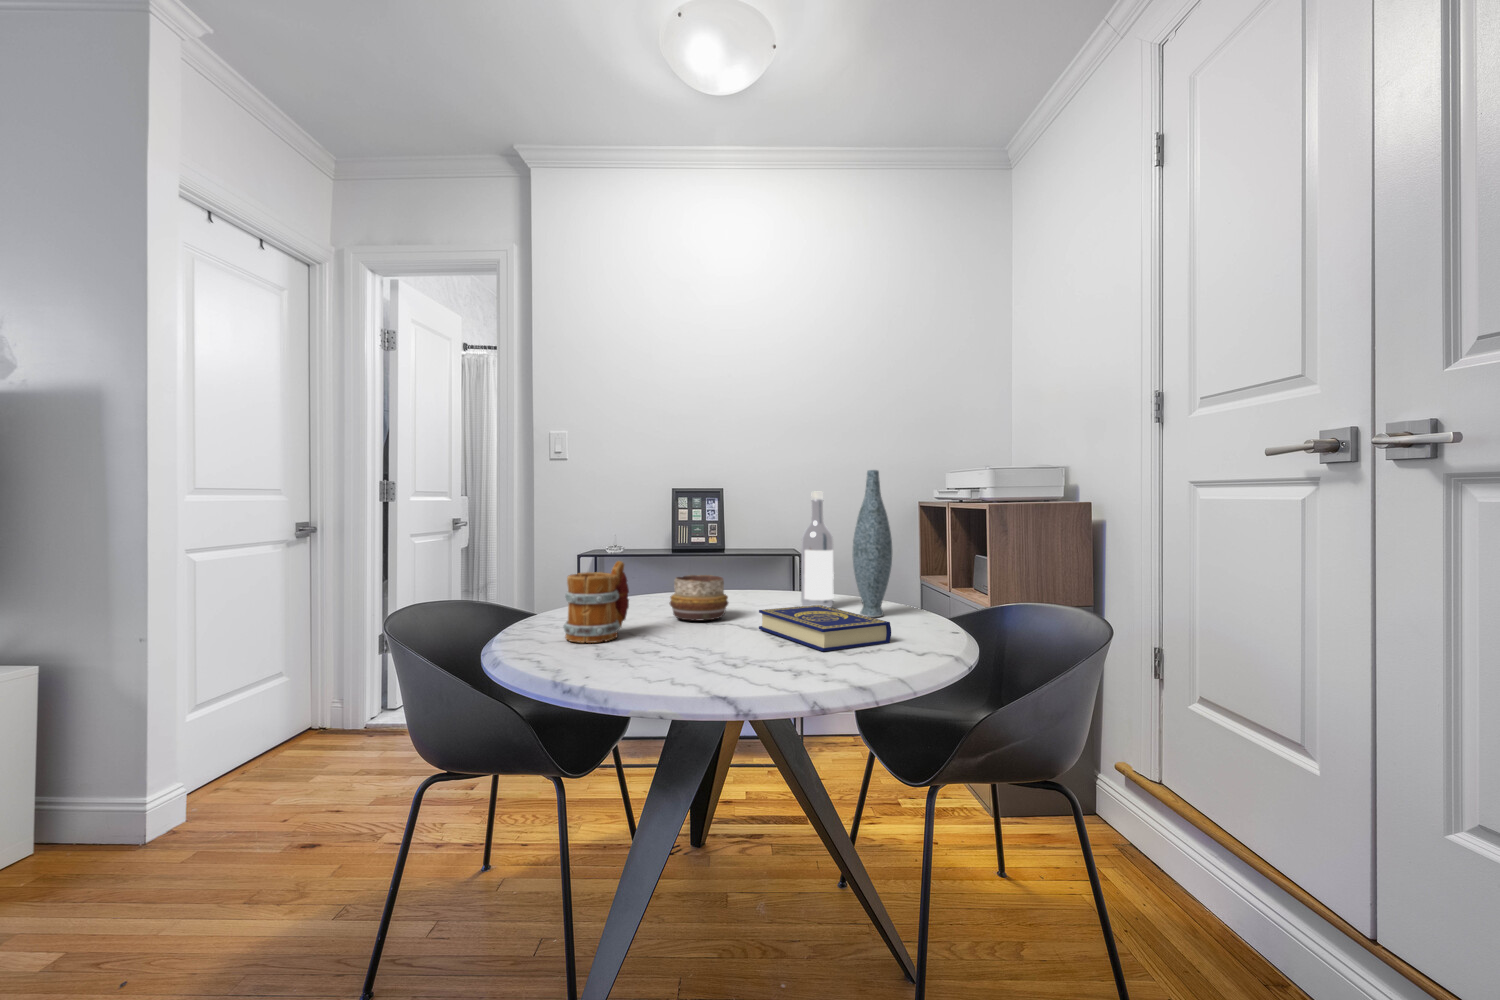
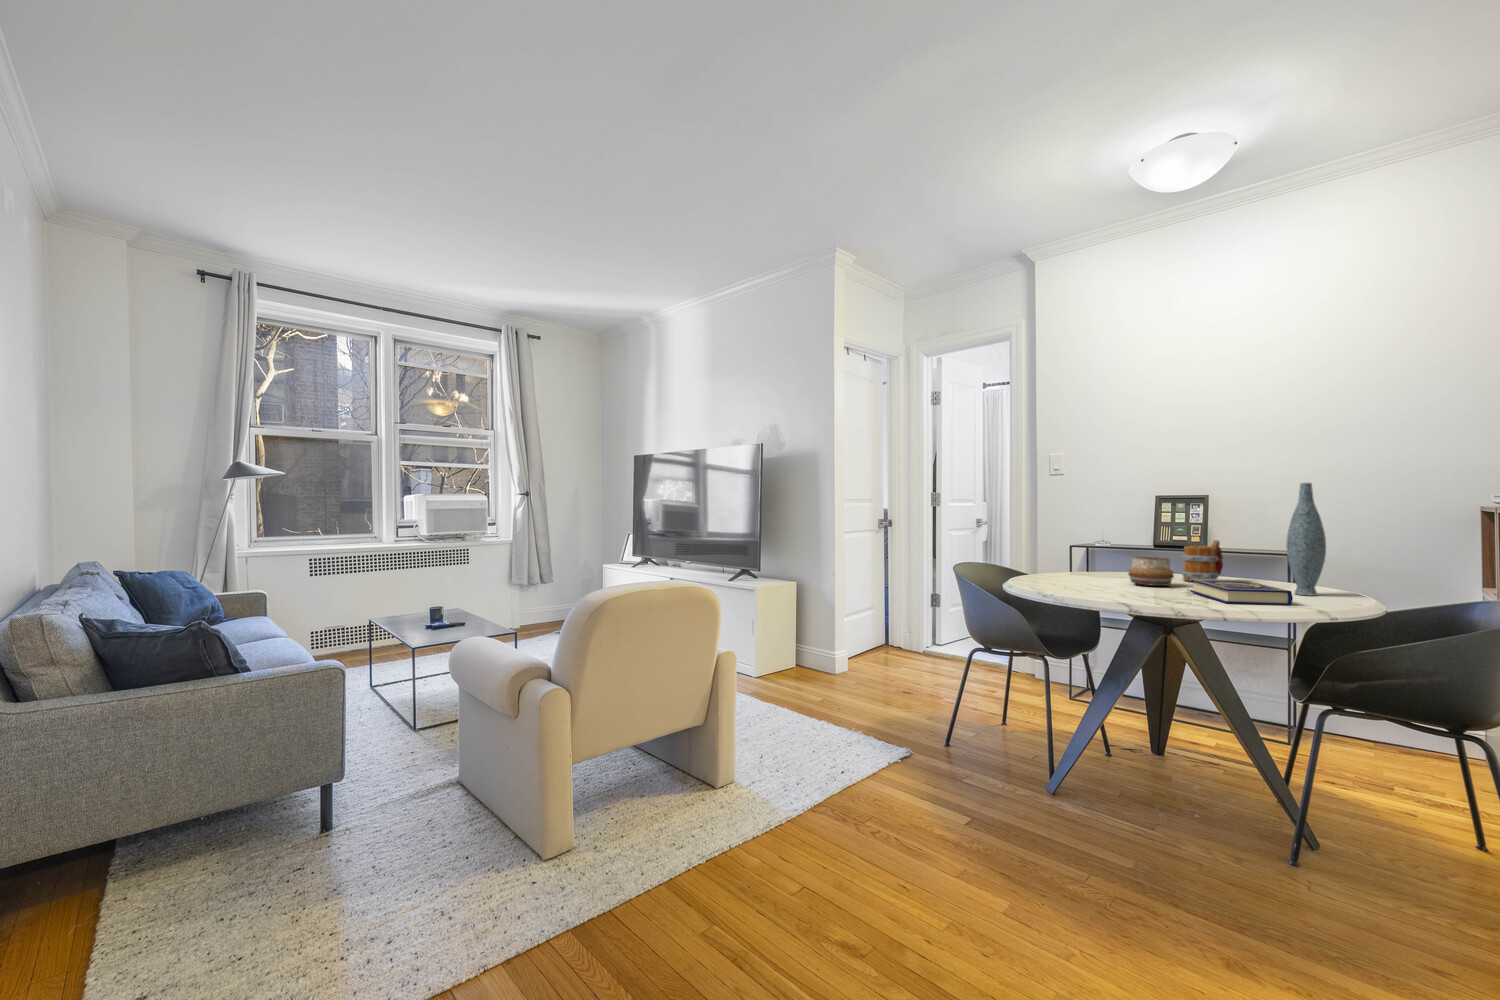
wine bottle: present [801,491,834,607] -> none [1245,499,1276,589]
mug: present [564,561,629,643] -> present [1182,540,1223,581]

